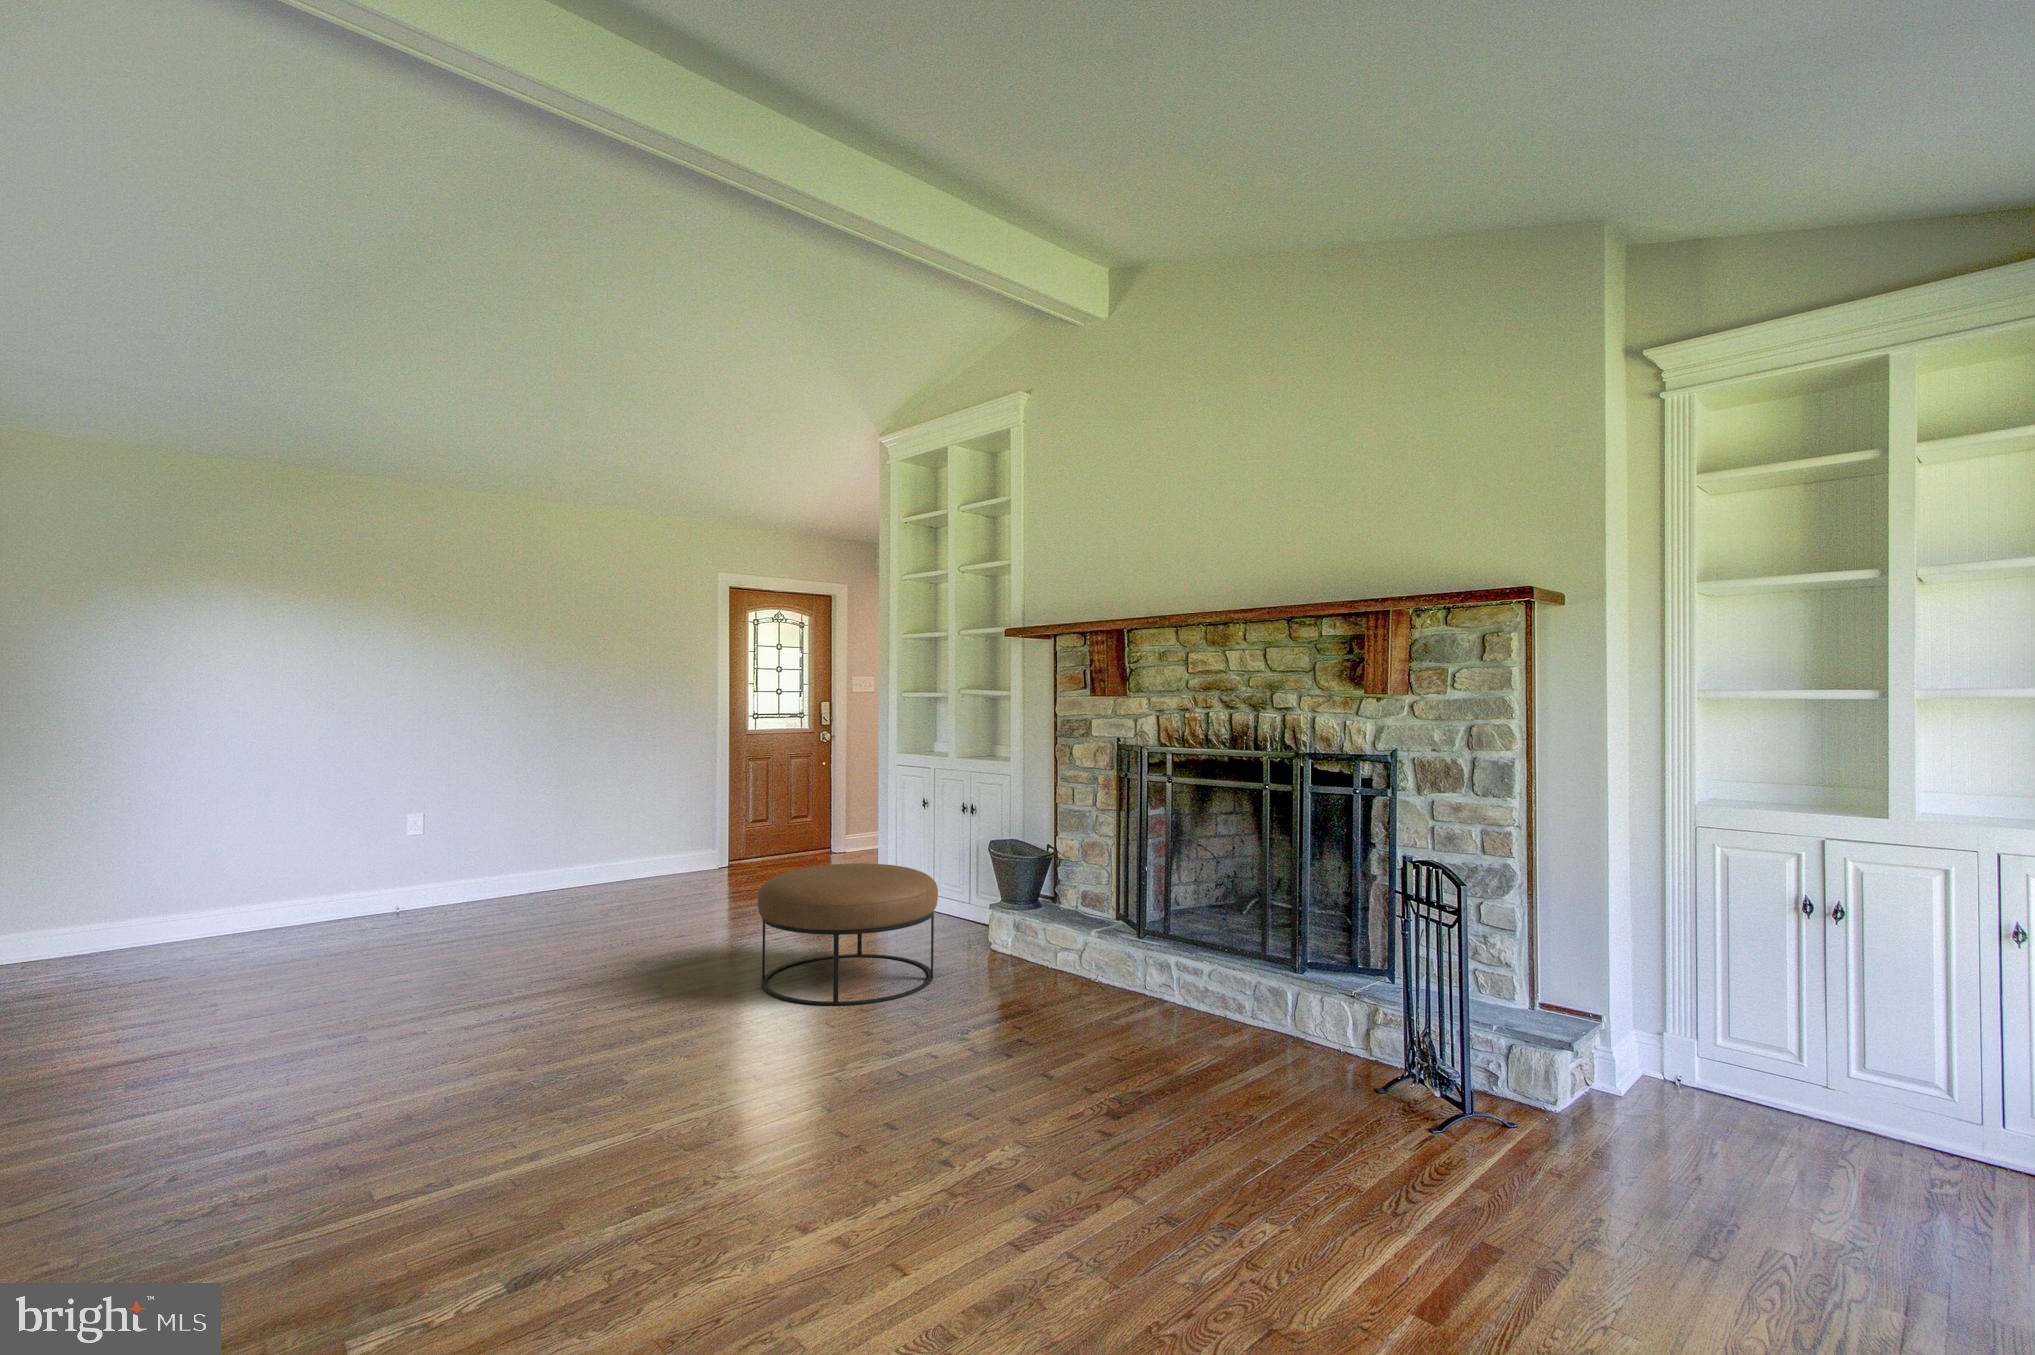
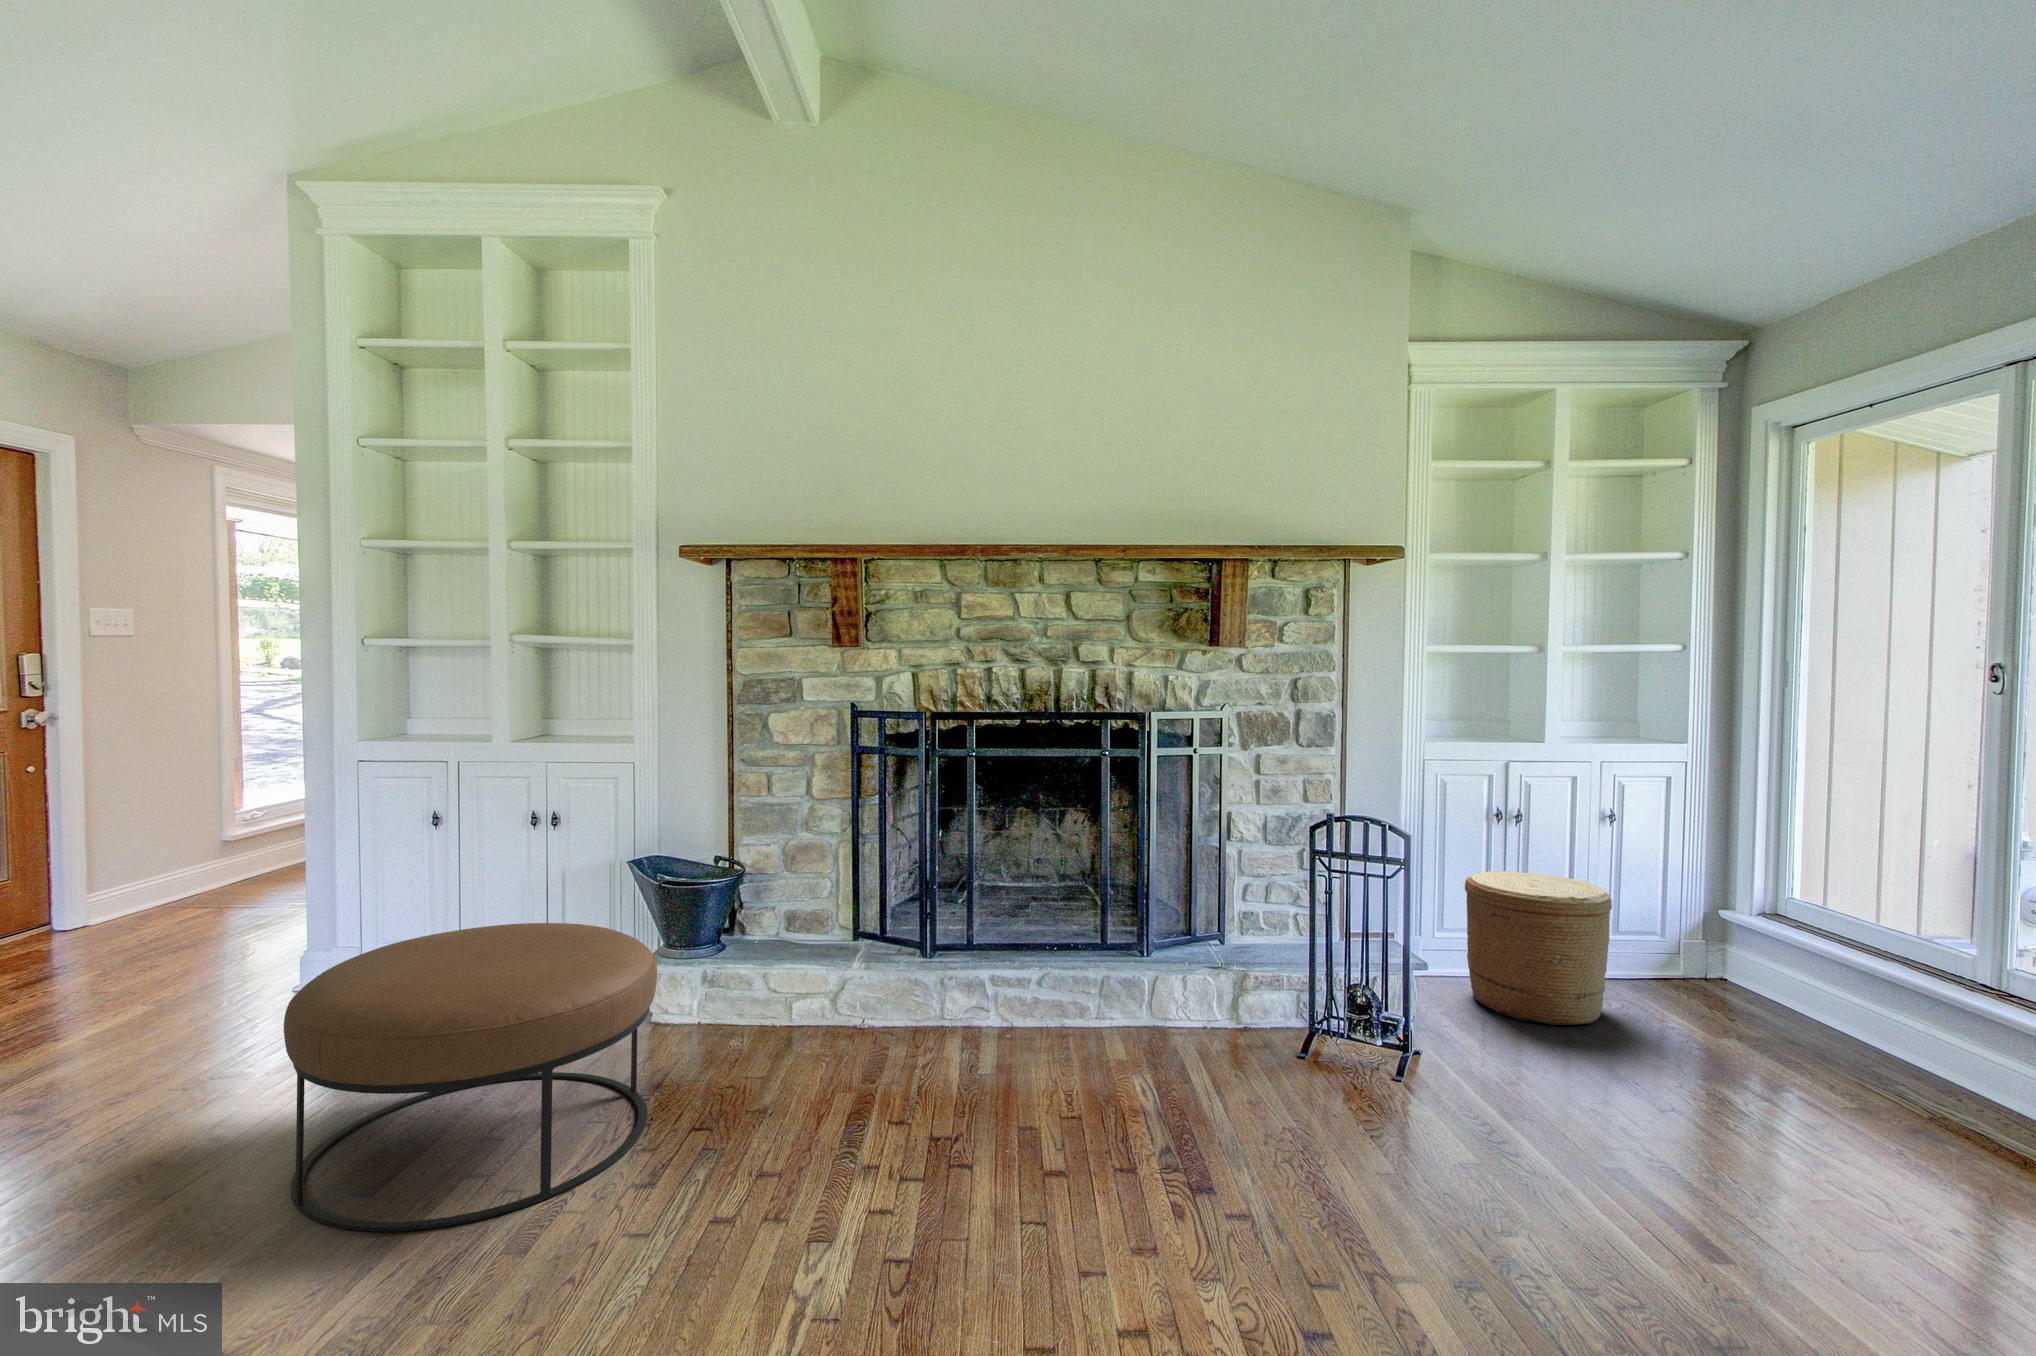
woven basket: none [1688,967,1892,1176] -> present [1465,871,1612,1025]

